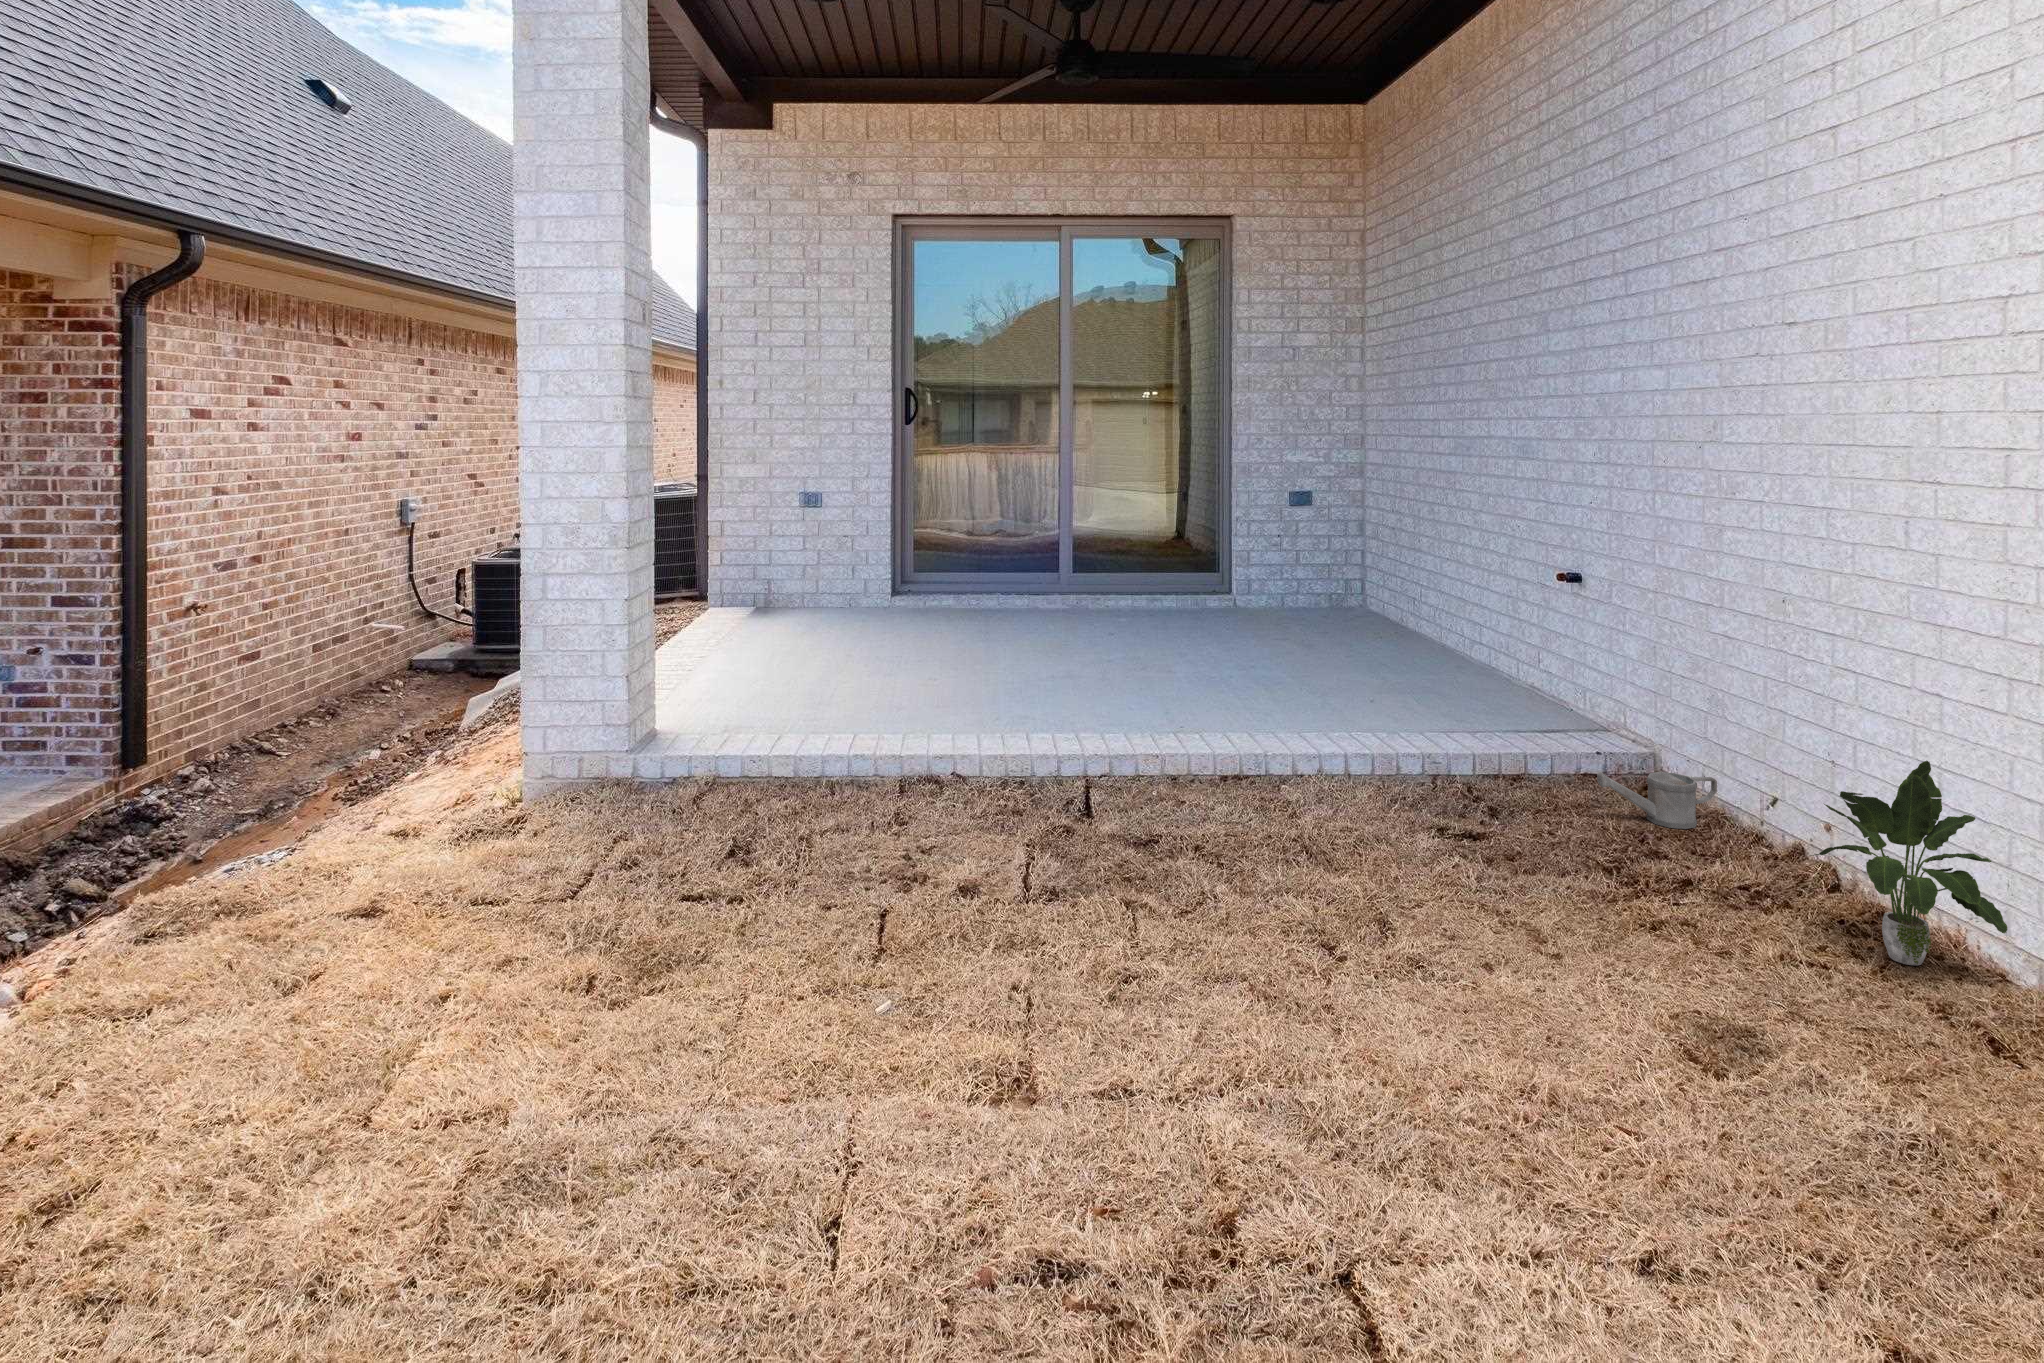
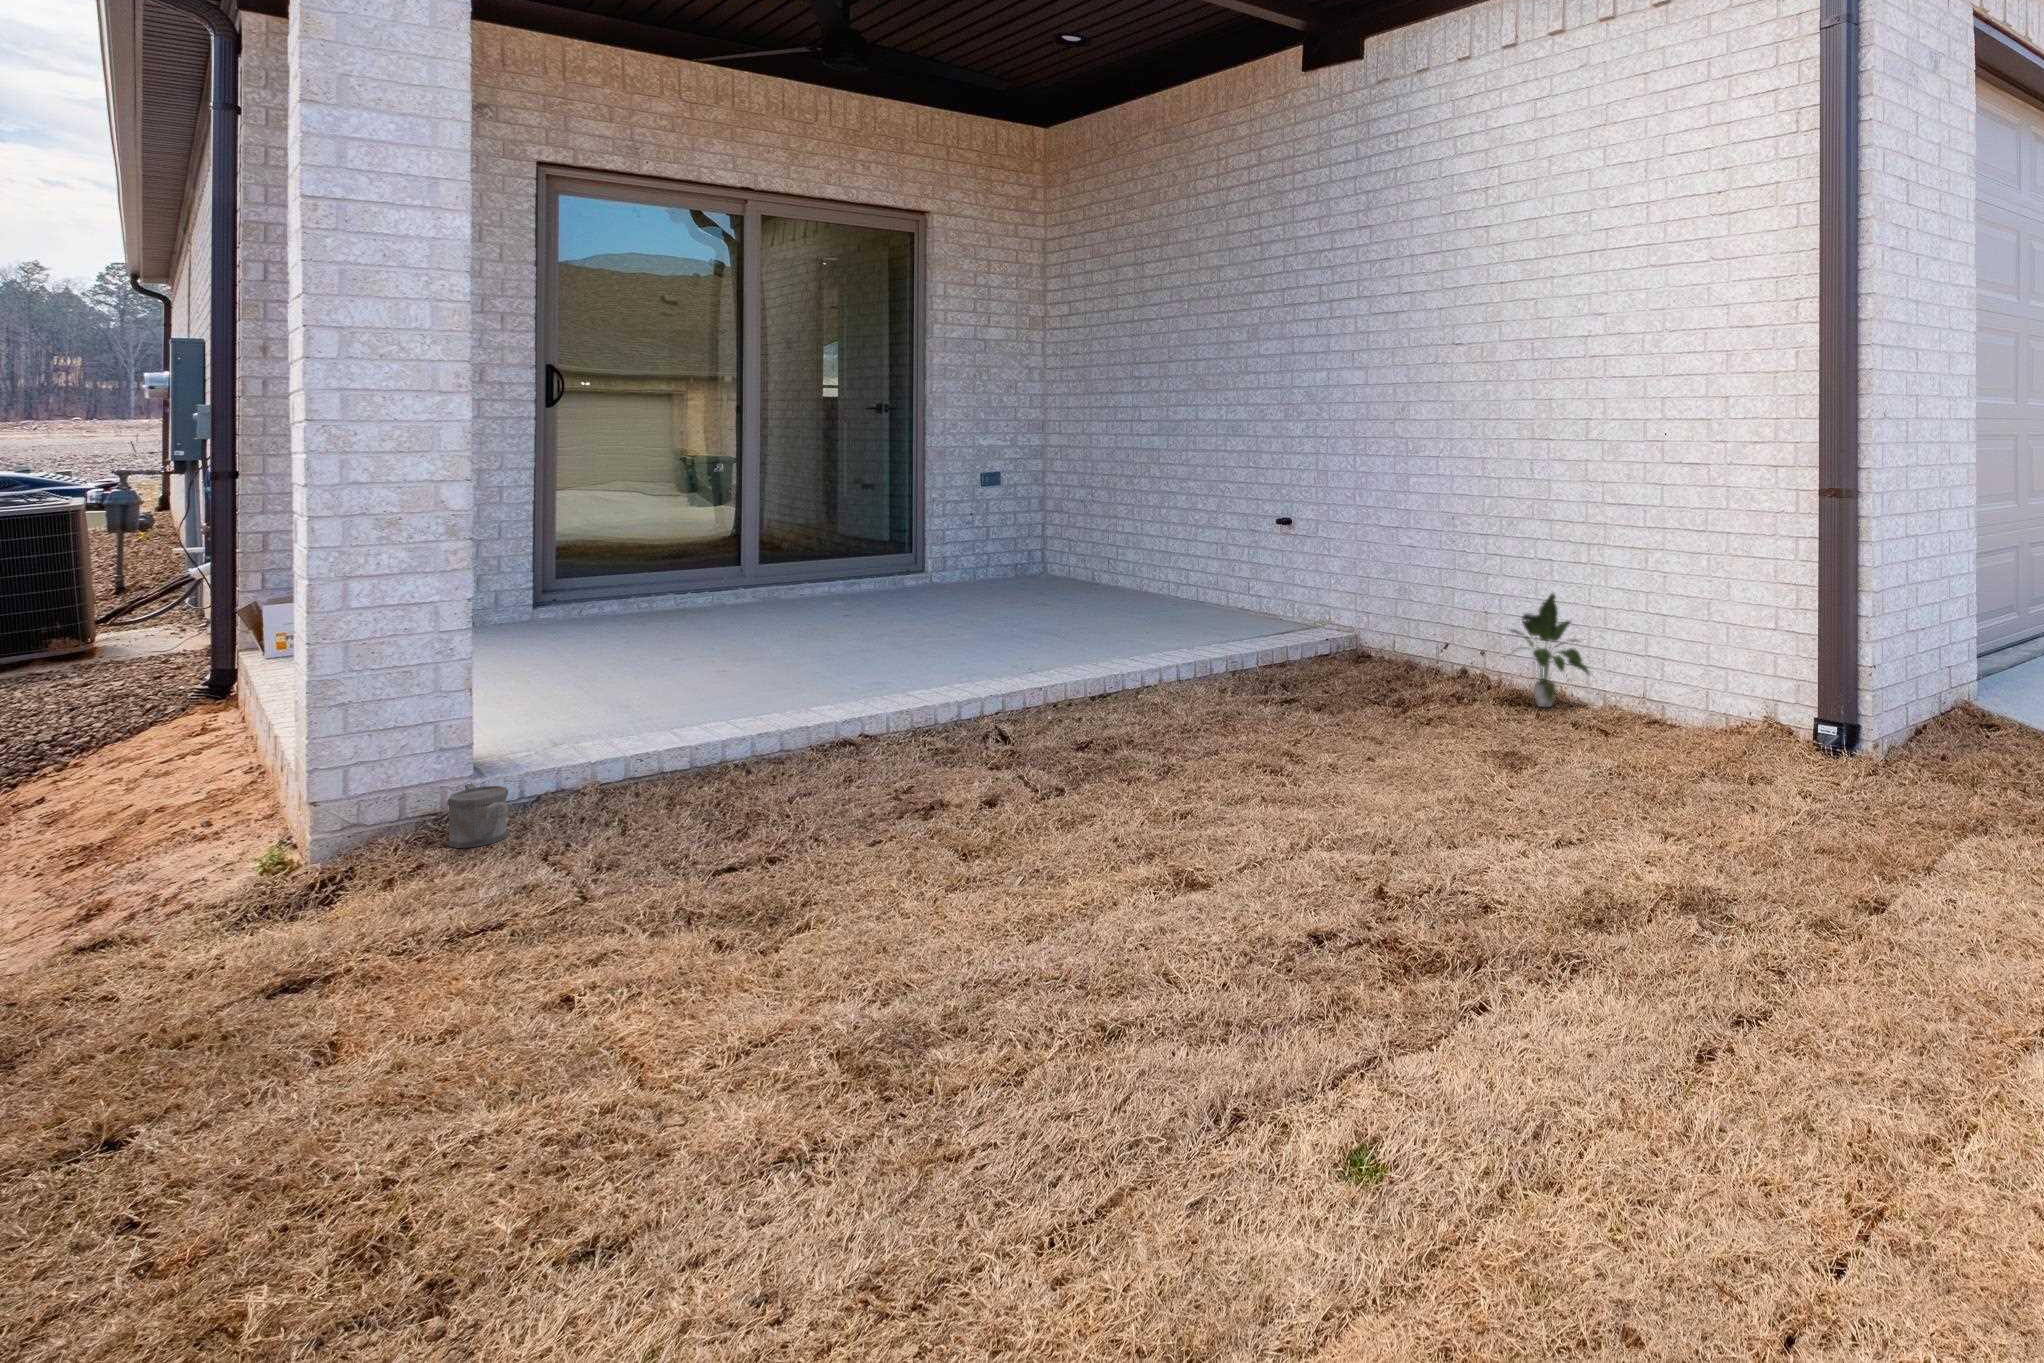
watering can: present [1597,772,1717,829] -> present [447,783,508,848]

